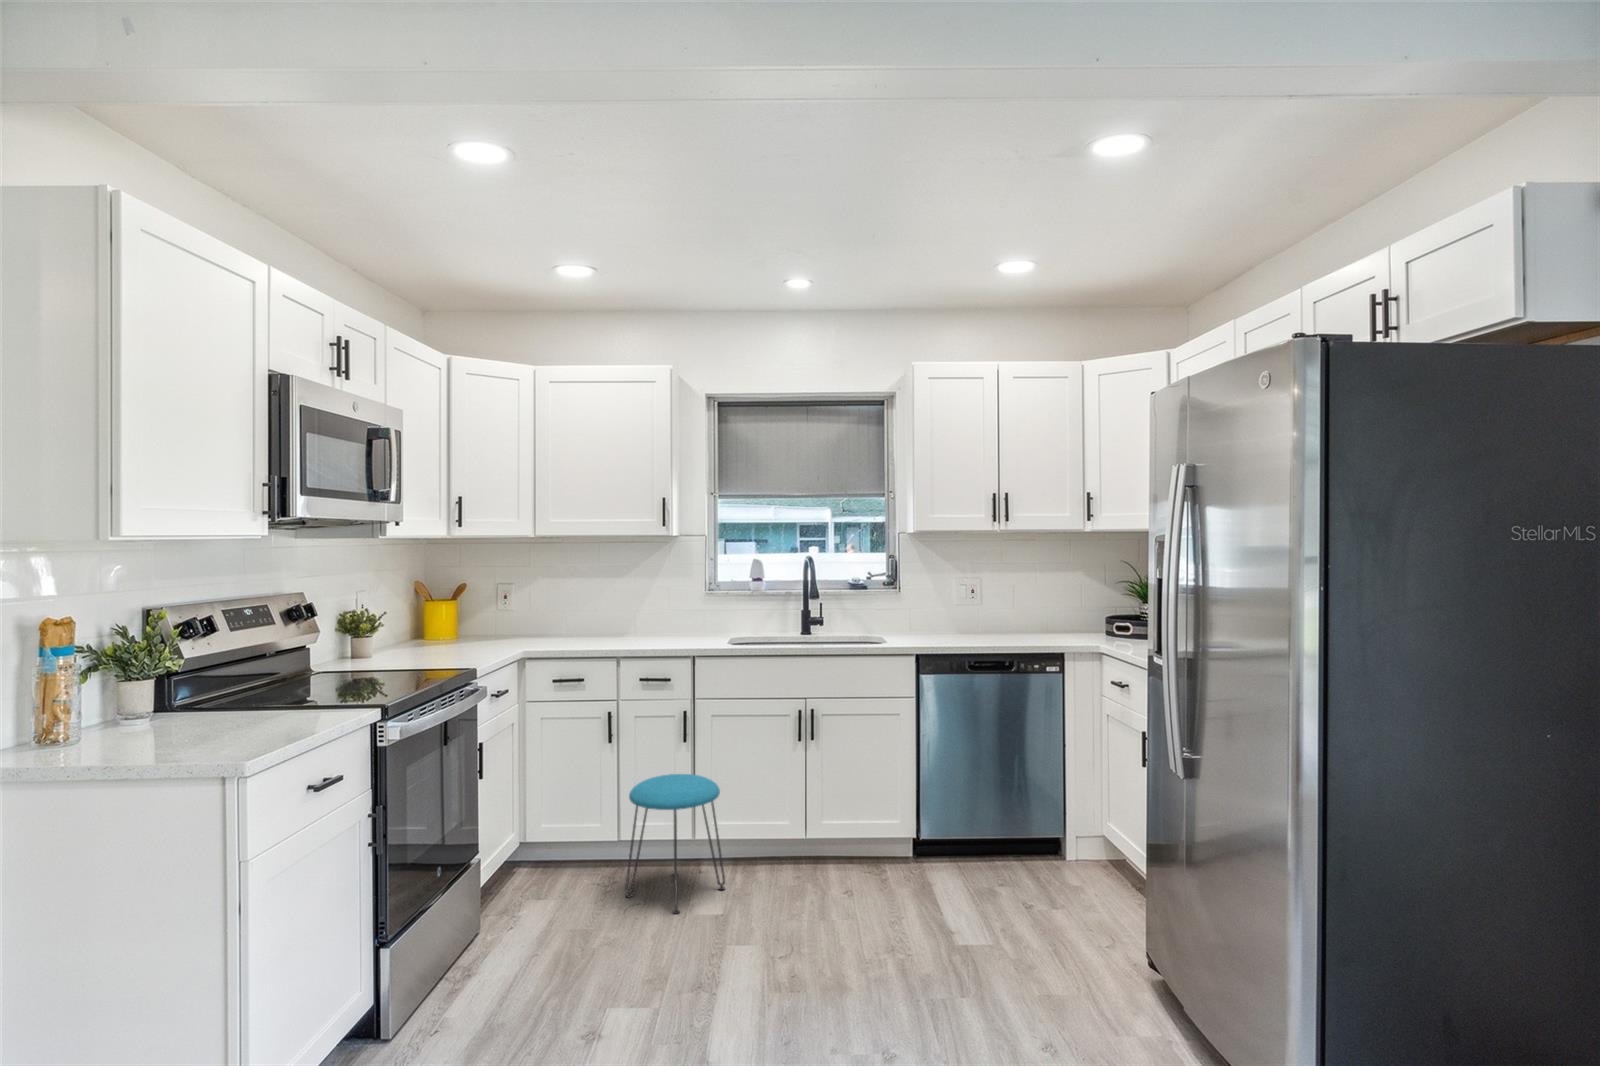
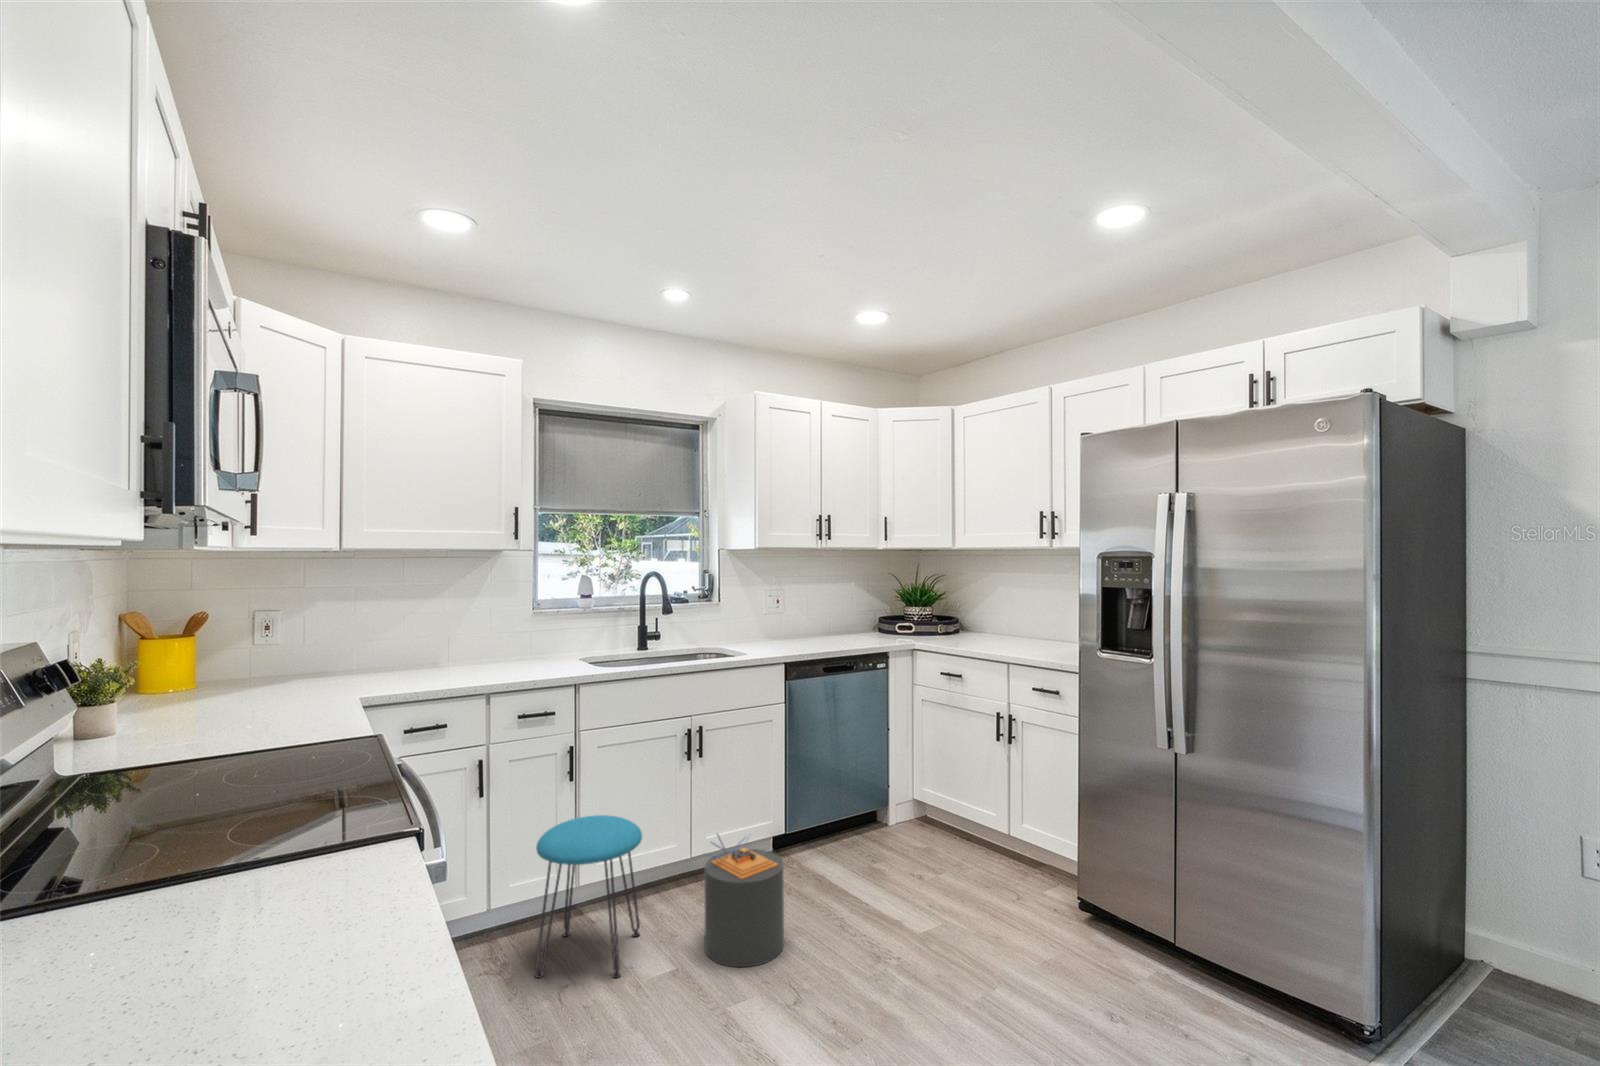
trash can: none [749,804,832,939] -> present [705,835,784,967]

